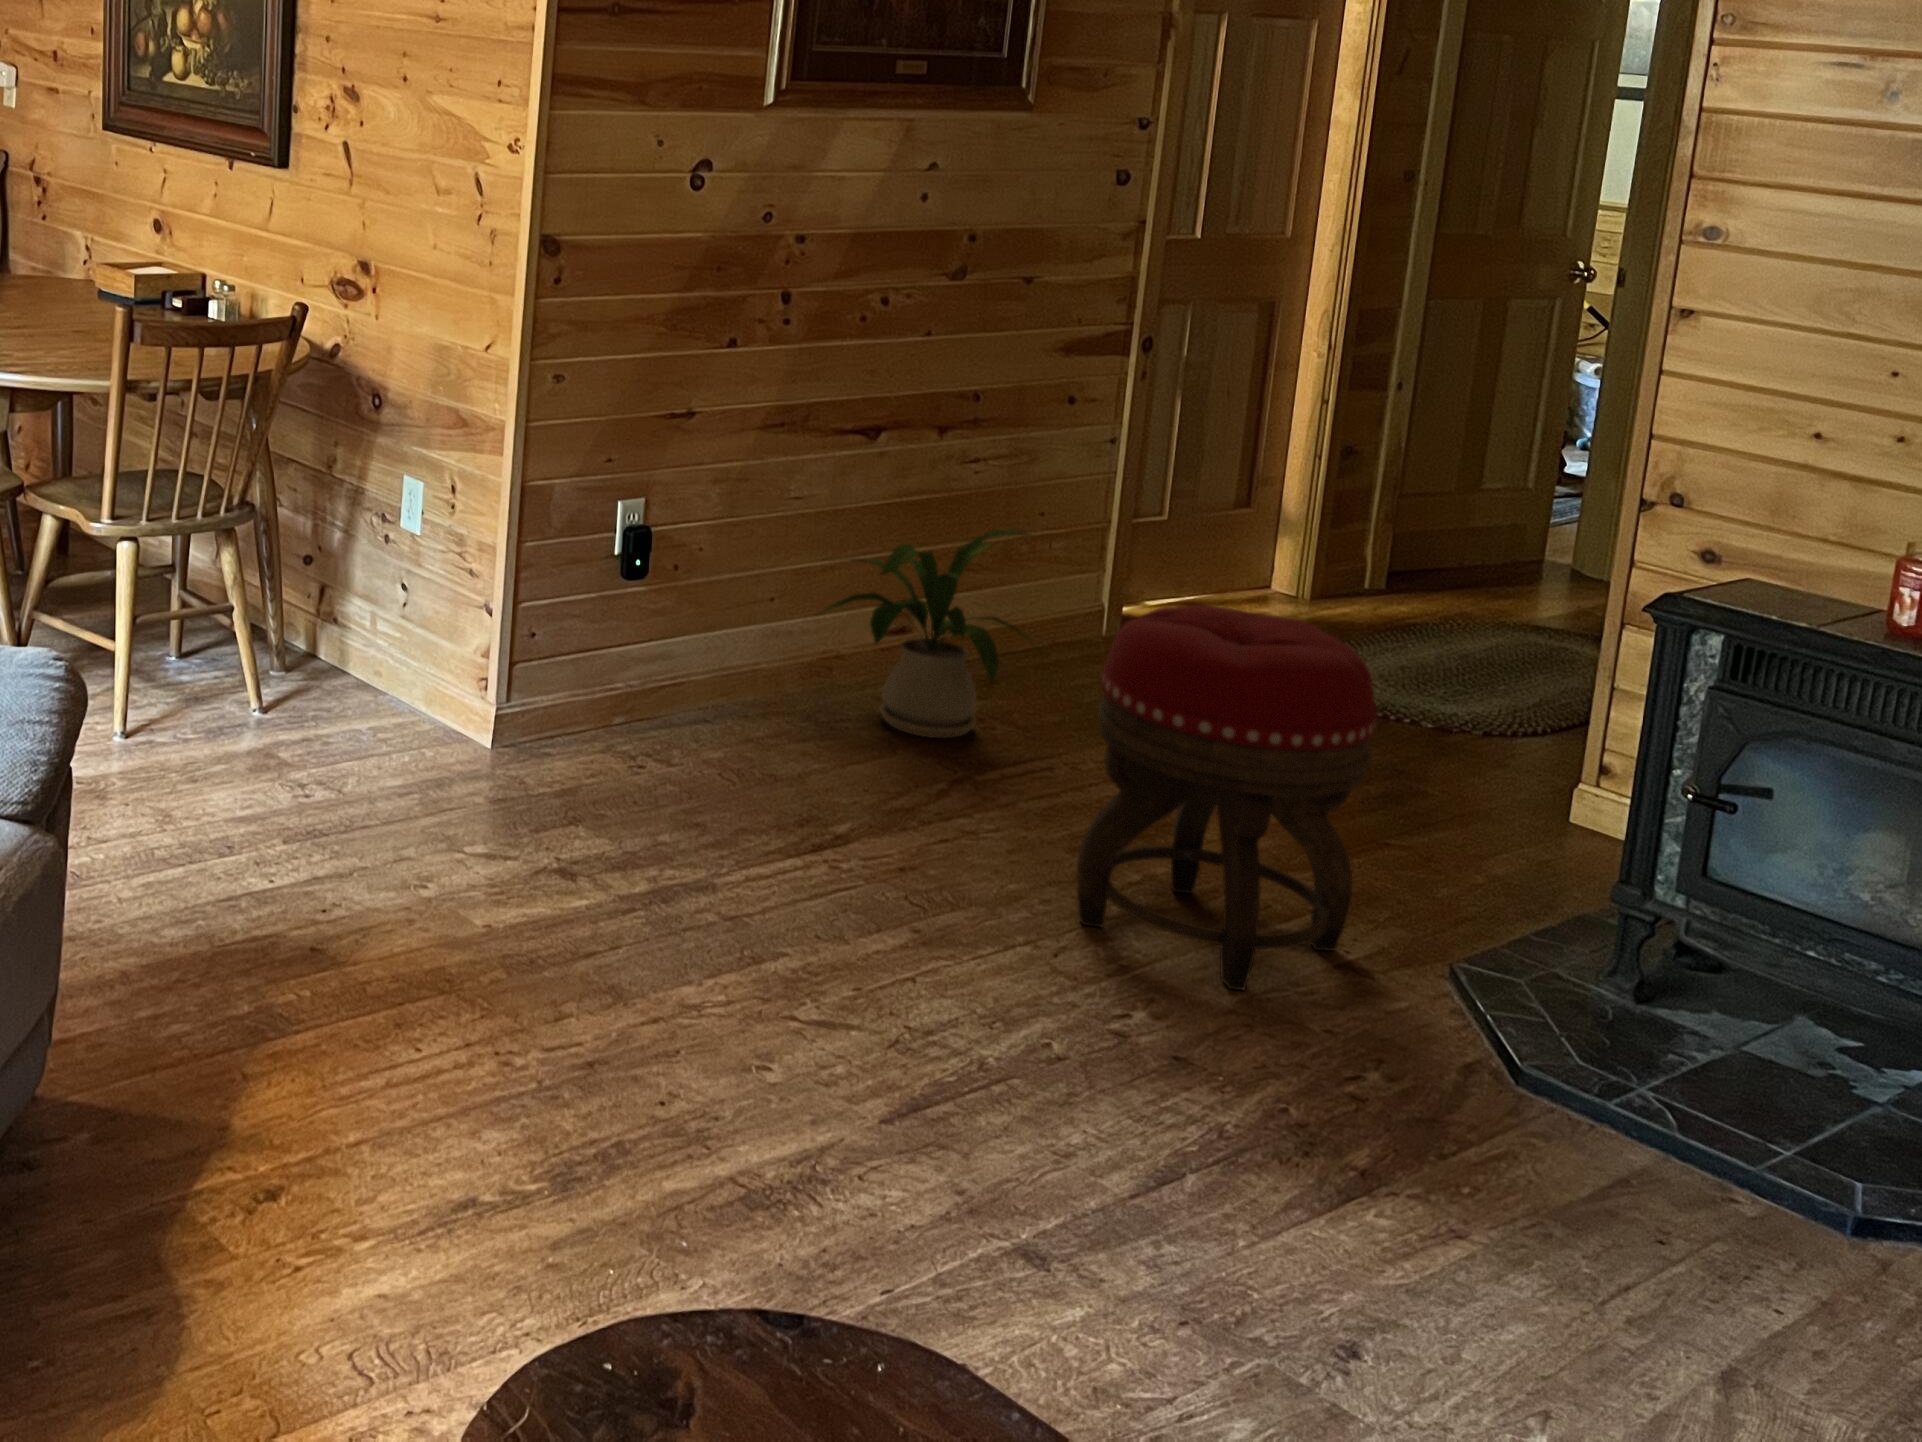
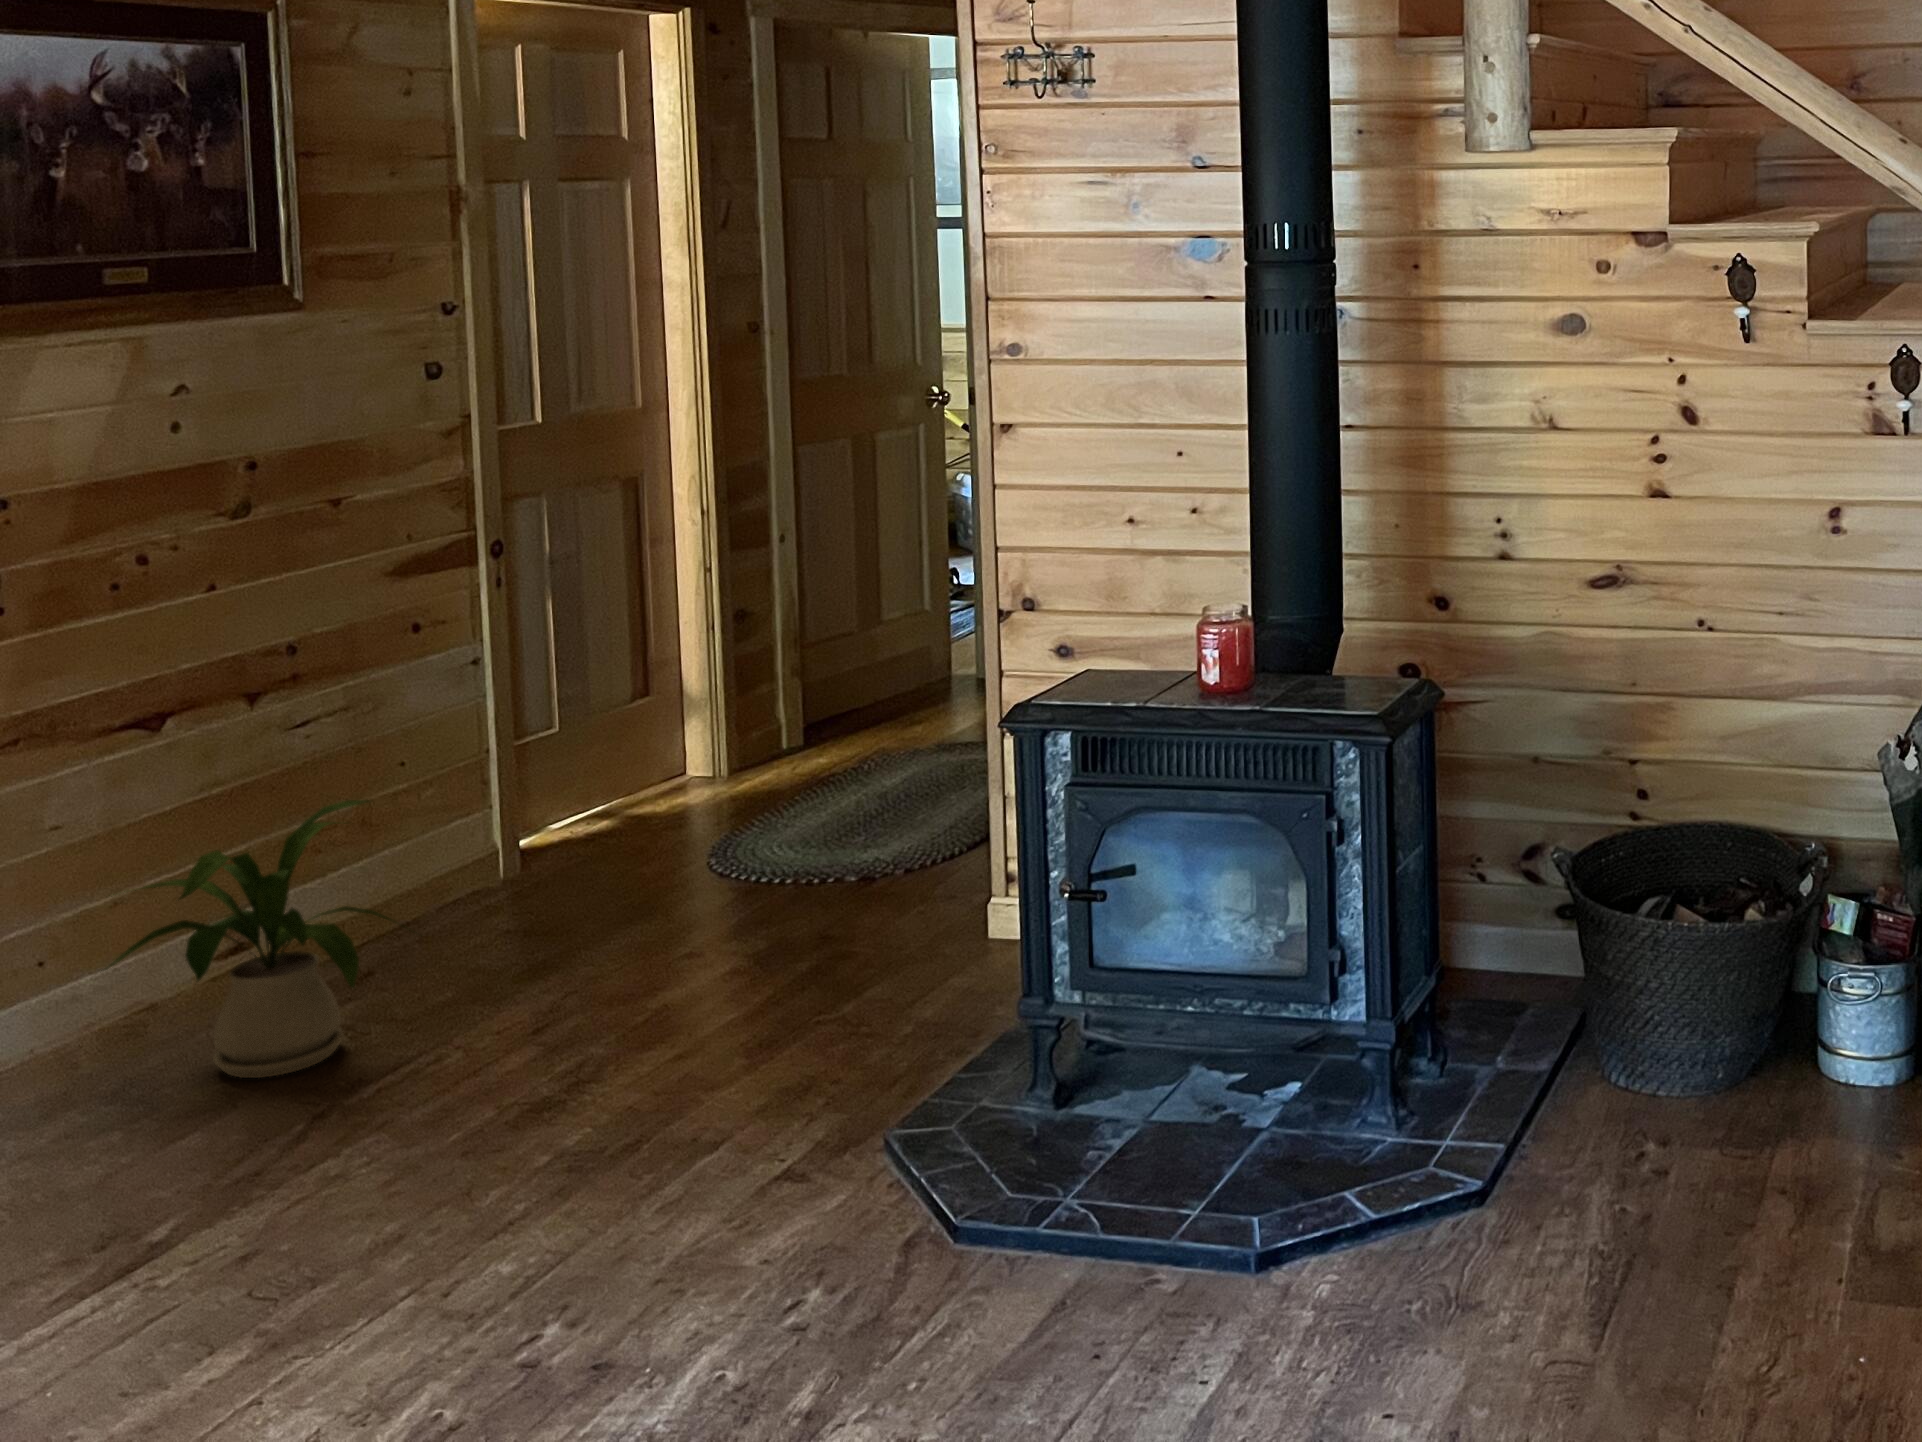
footstool: present [1077,605,1377,990] -> none [455,826,776,1258]

